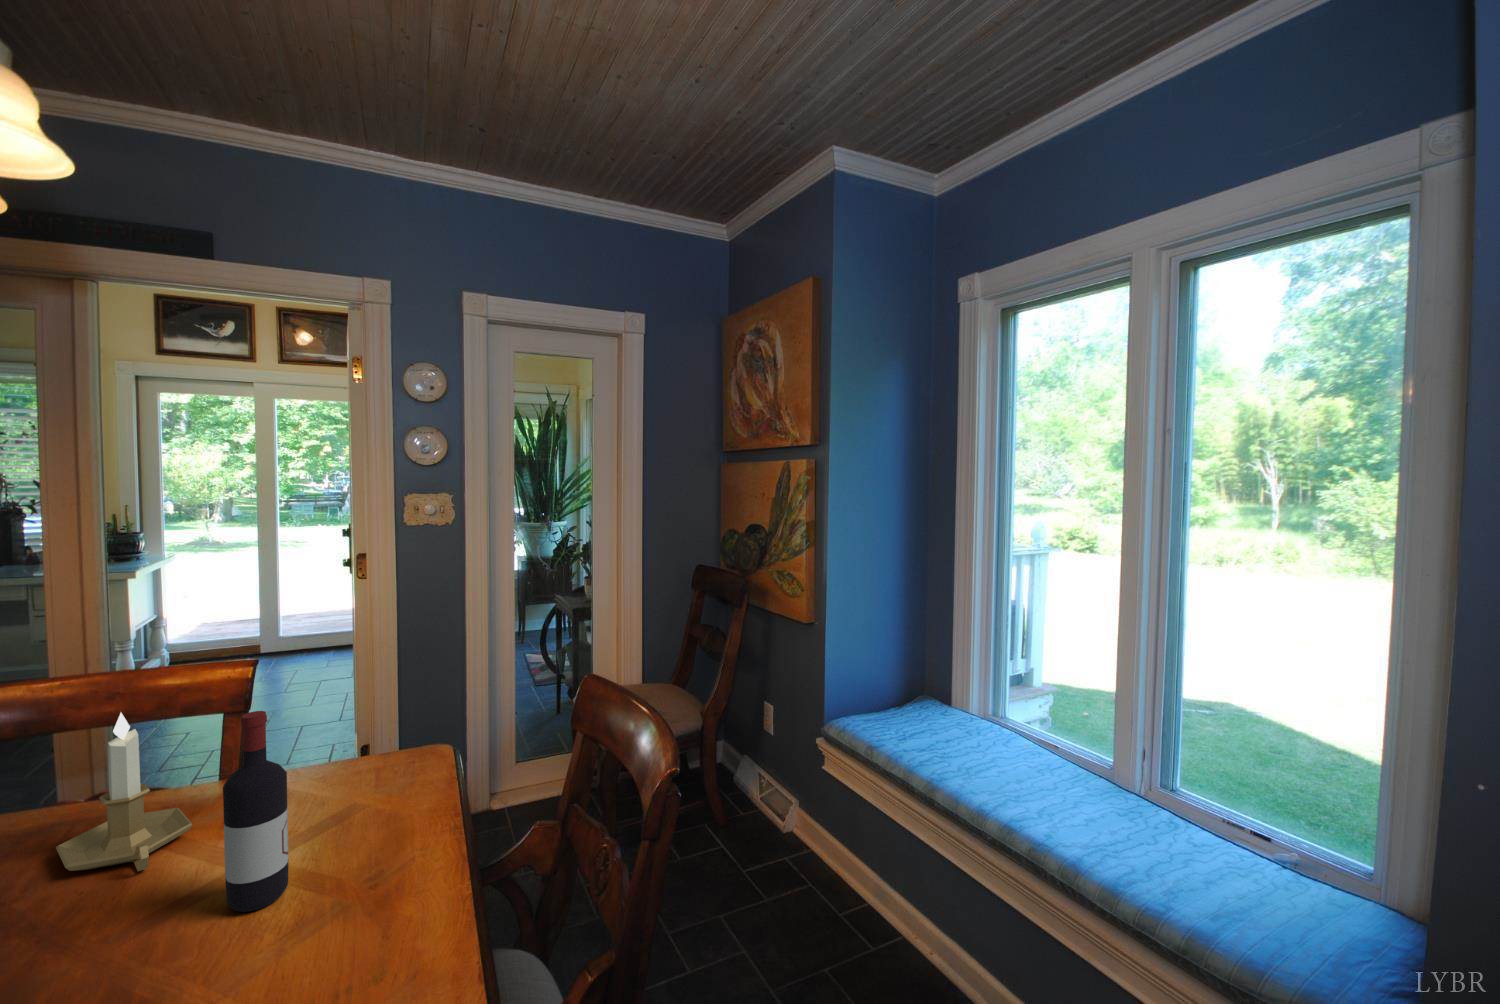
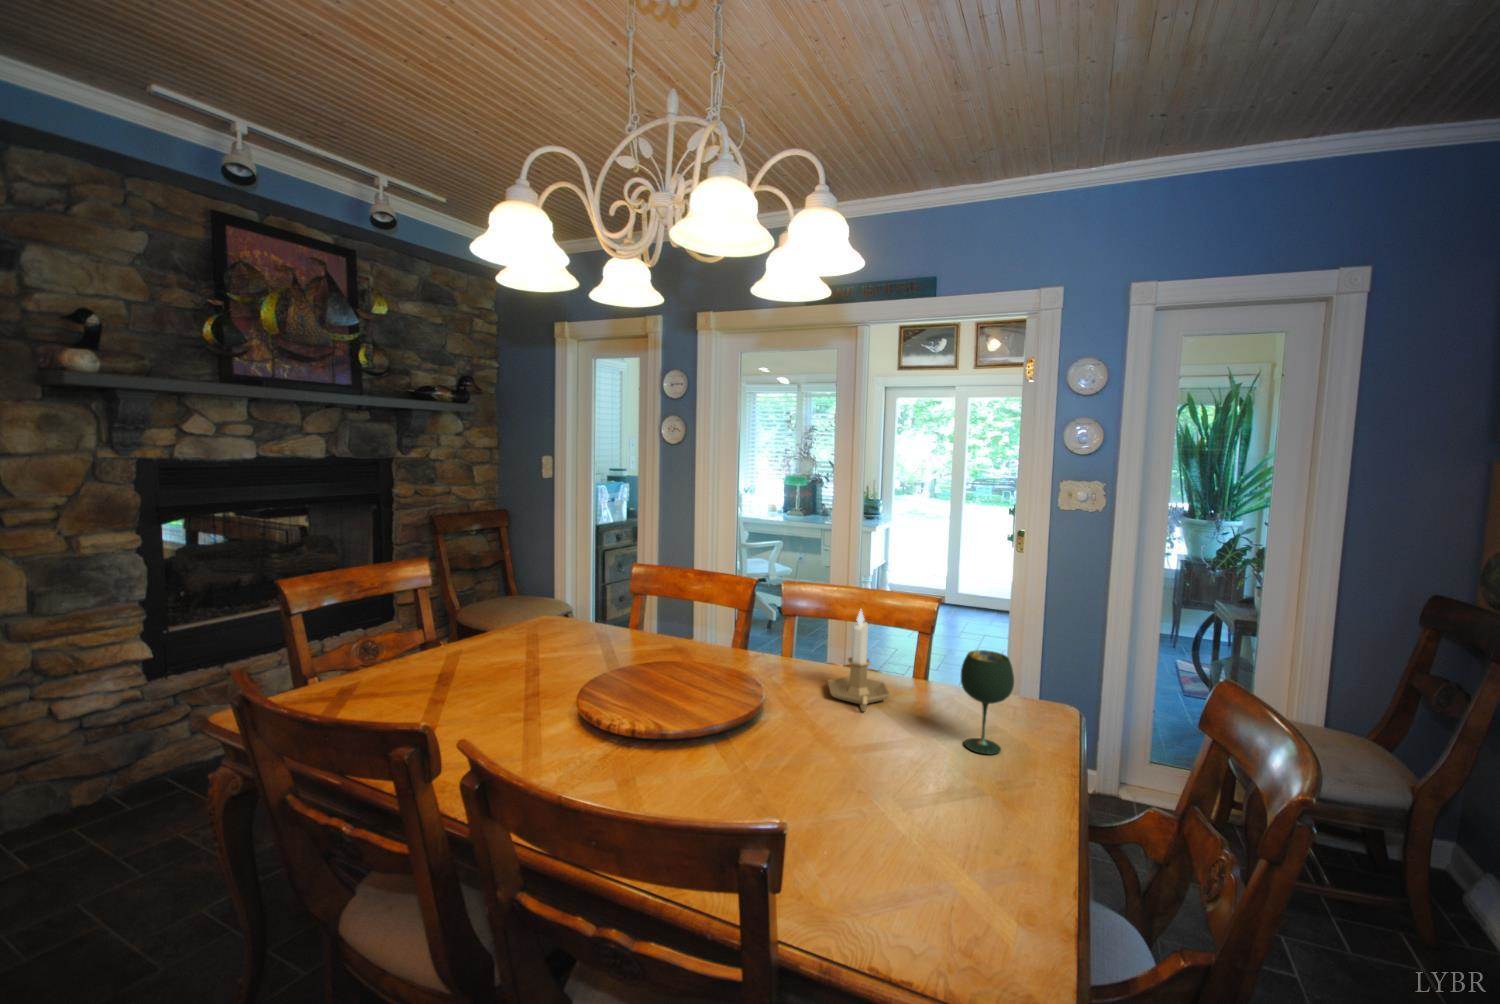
wine bottle: present [223,711,289,912] -> none [903,625,944,764]
wine glass: none [311,714,386,851] -> present [961,650,1014,754]

